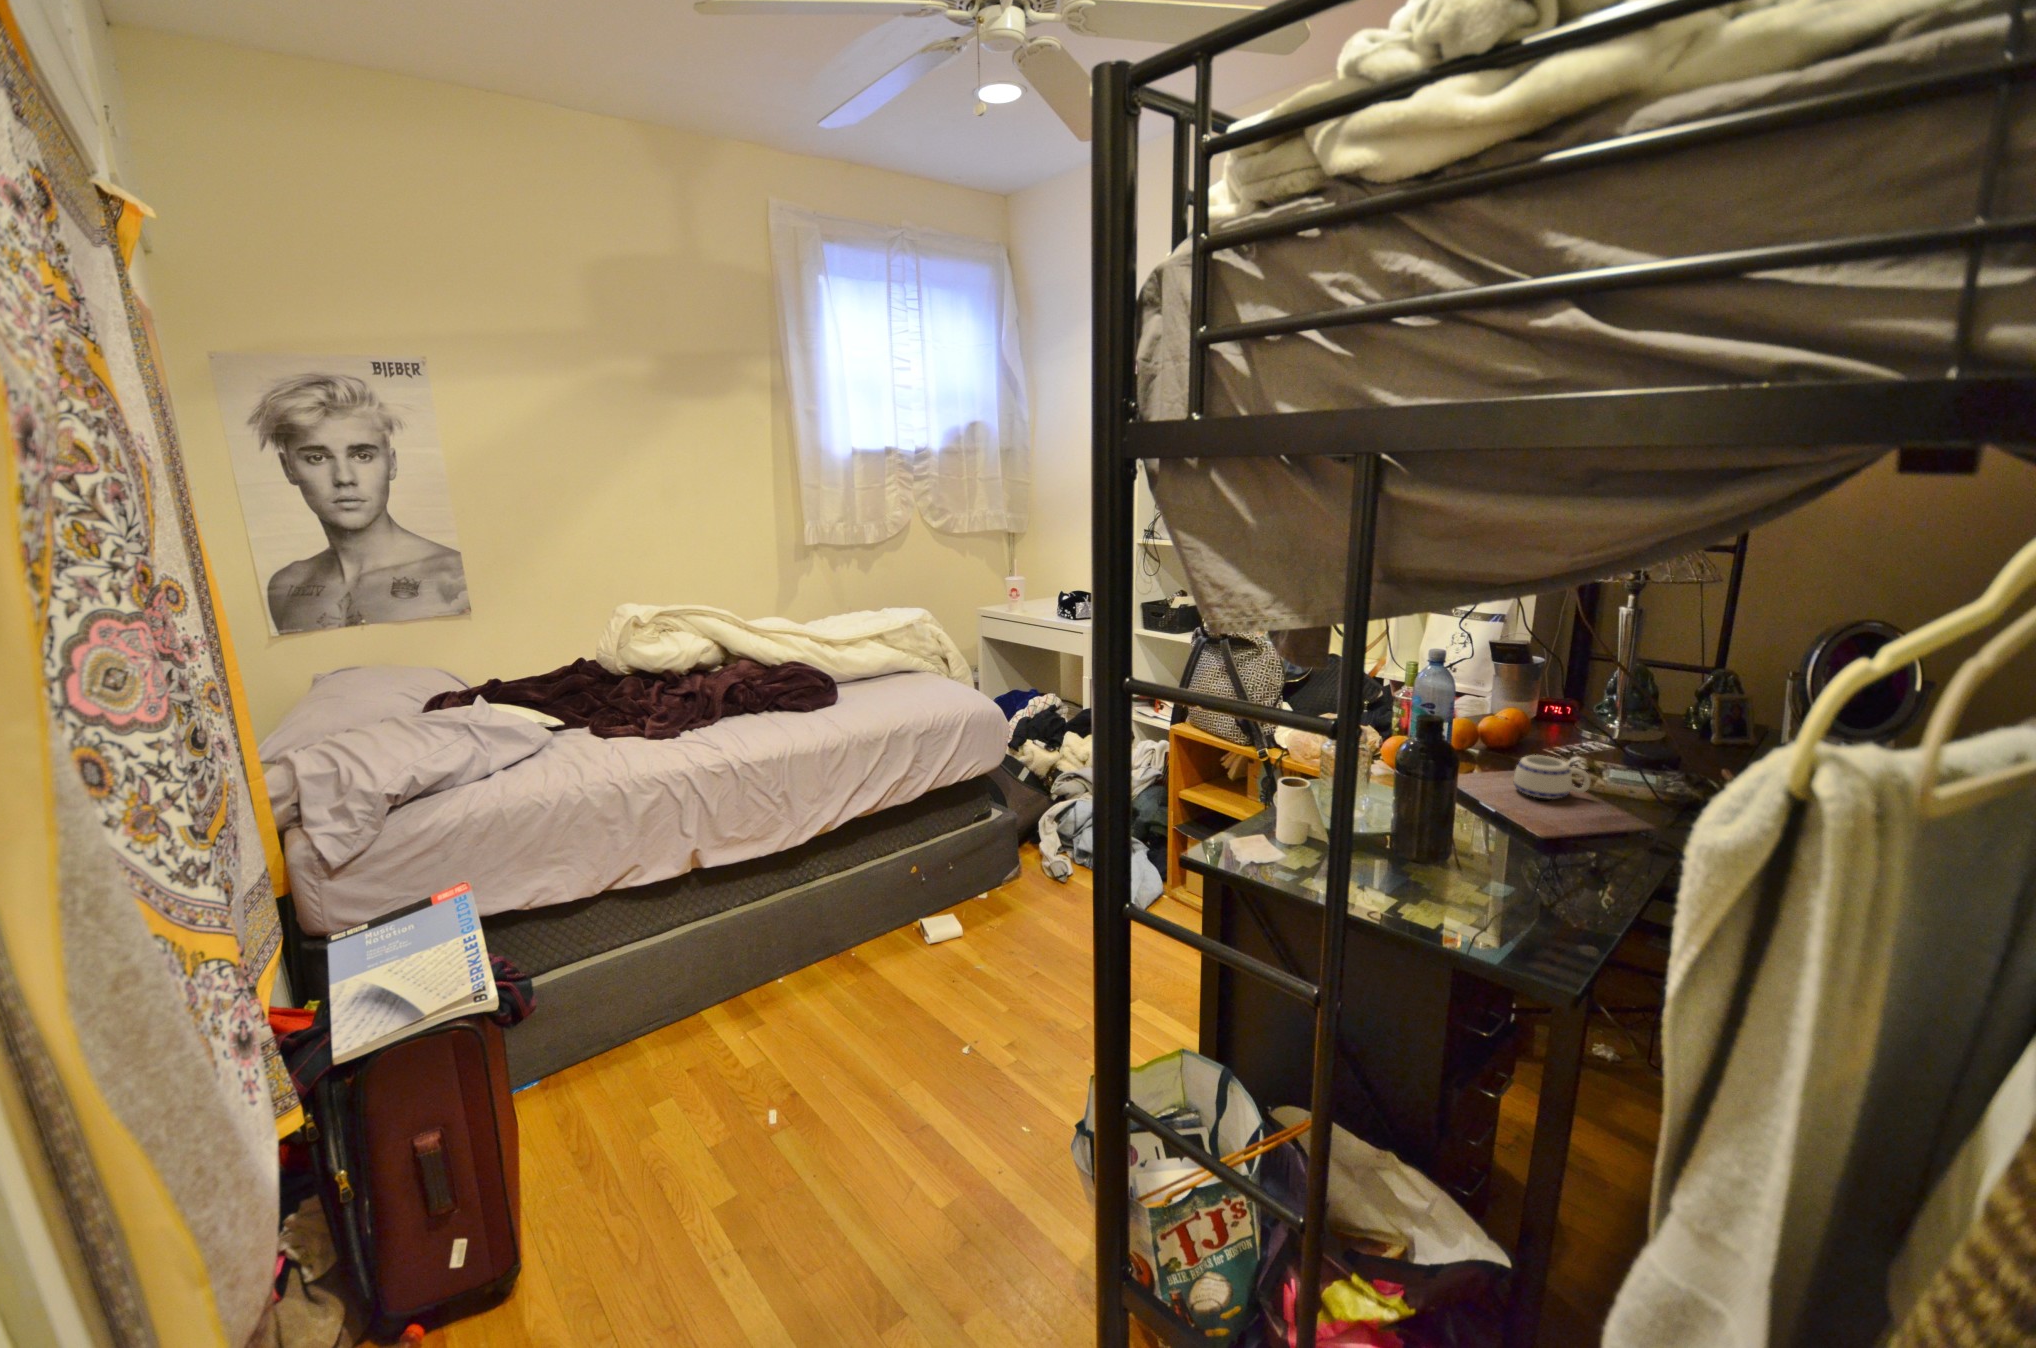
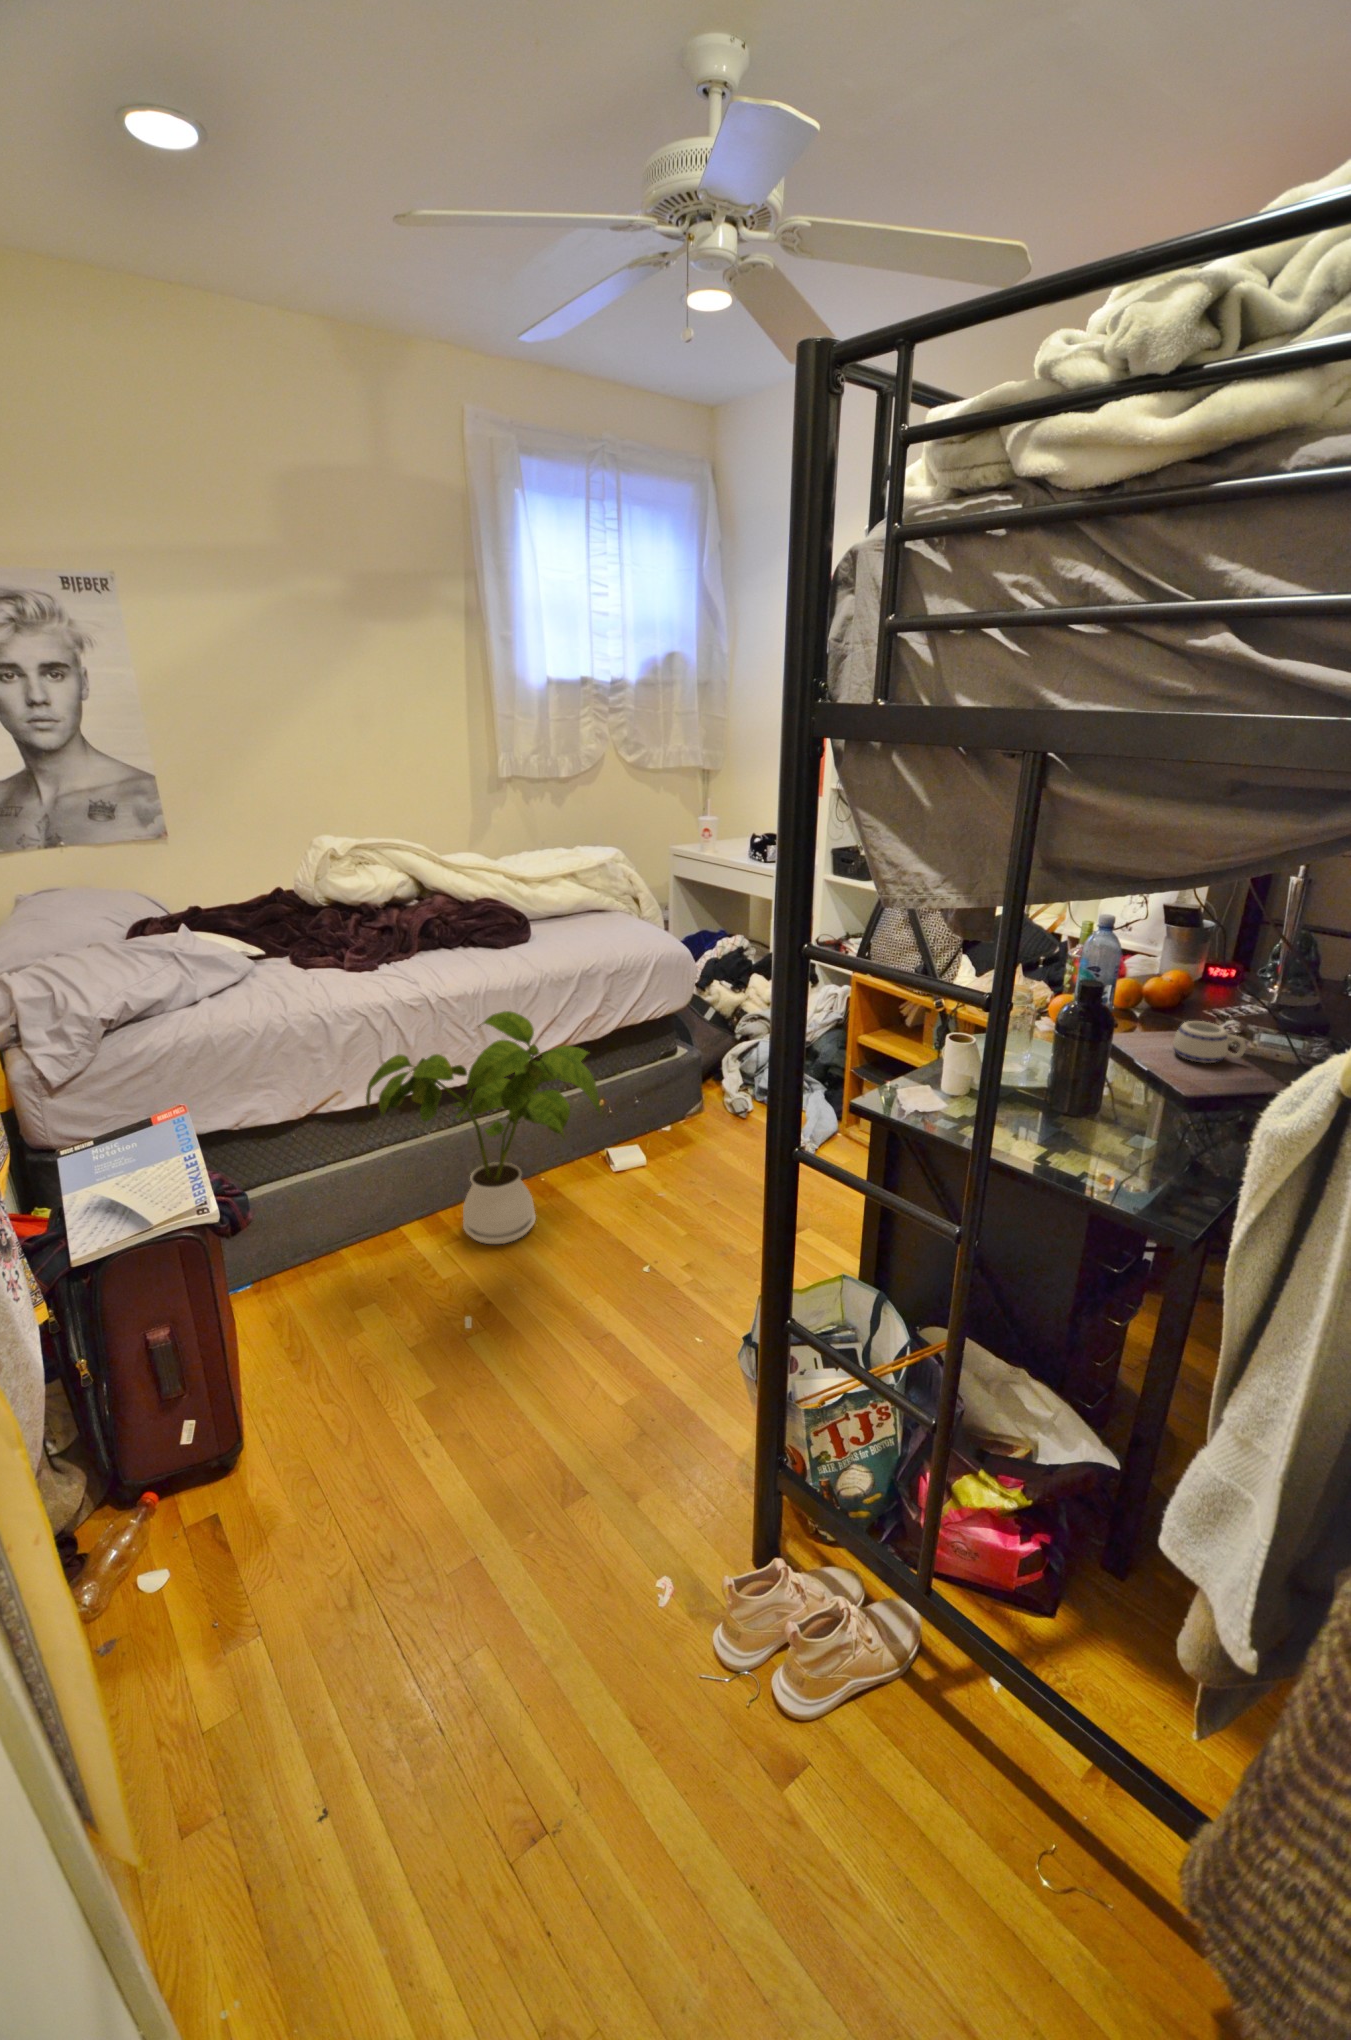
house plant: none [664,773,917,1029] -> present [366,1011,601,1244]

